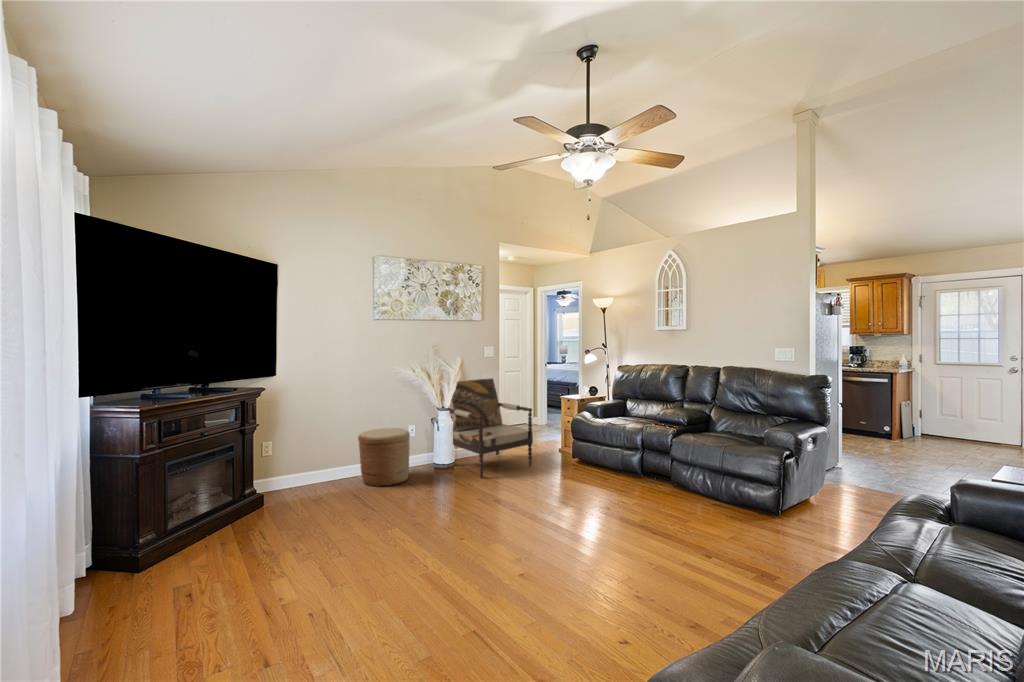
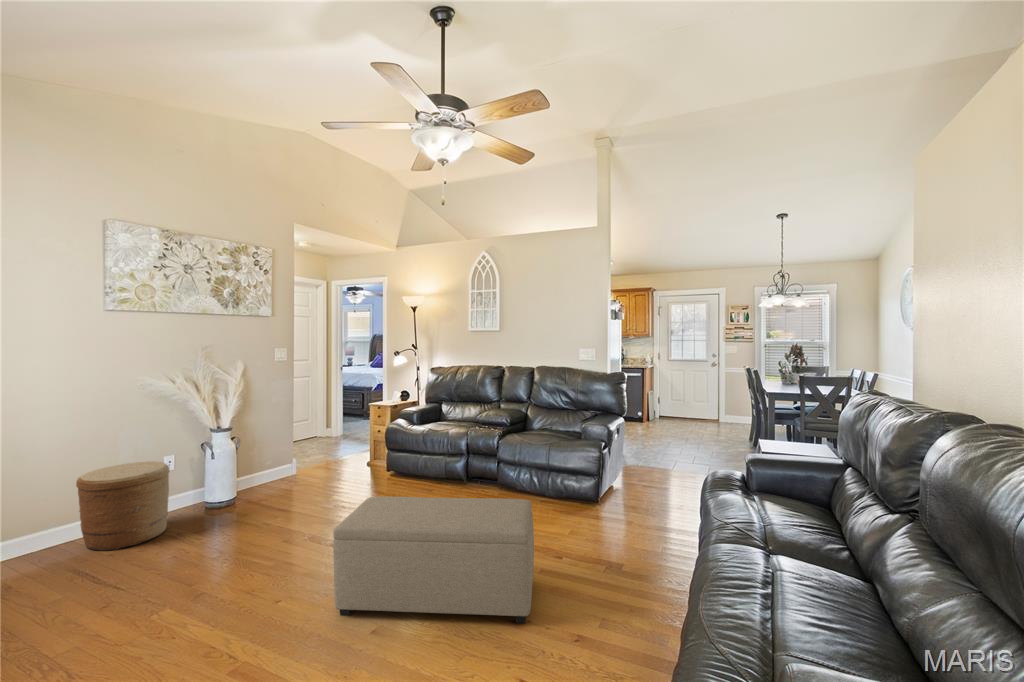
armchair: present [448,378,533,478] -> none [215,387,343,513]
ottoman: none [499,471,673,600] -> present [333,497,534,624]

